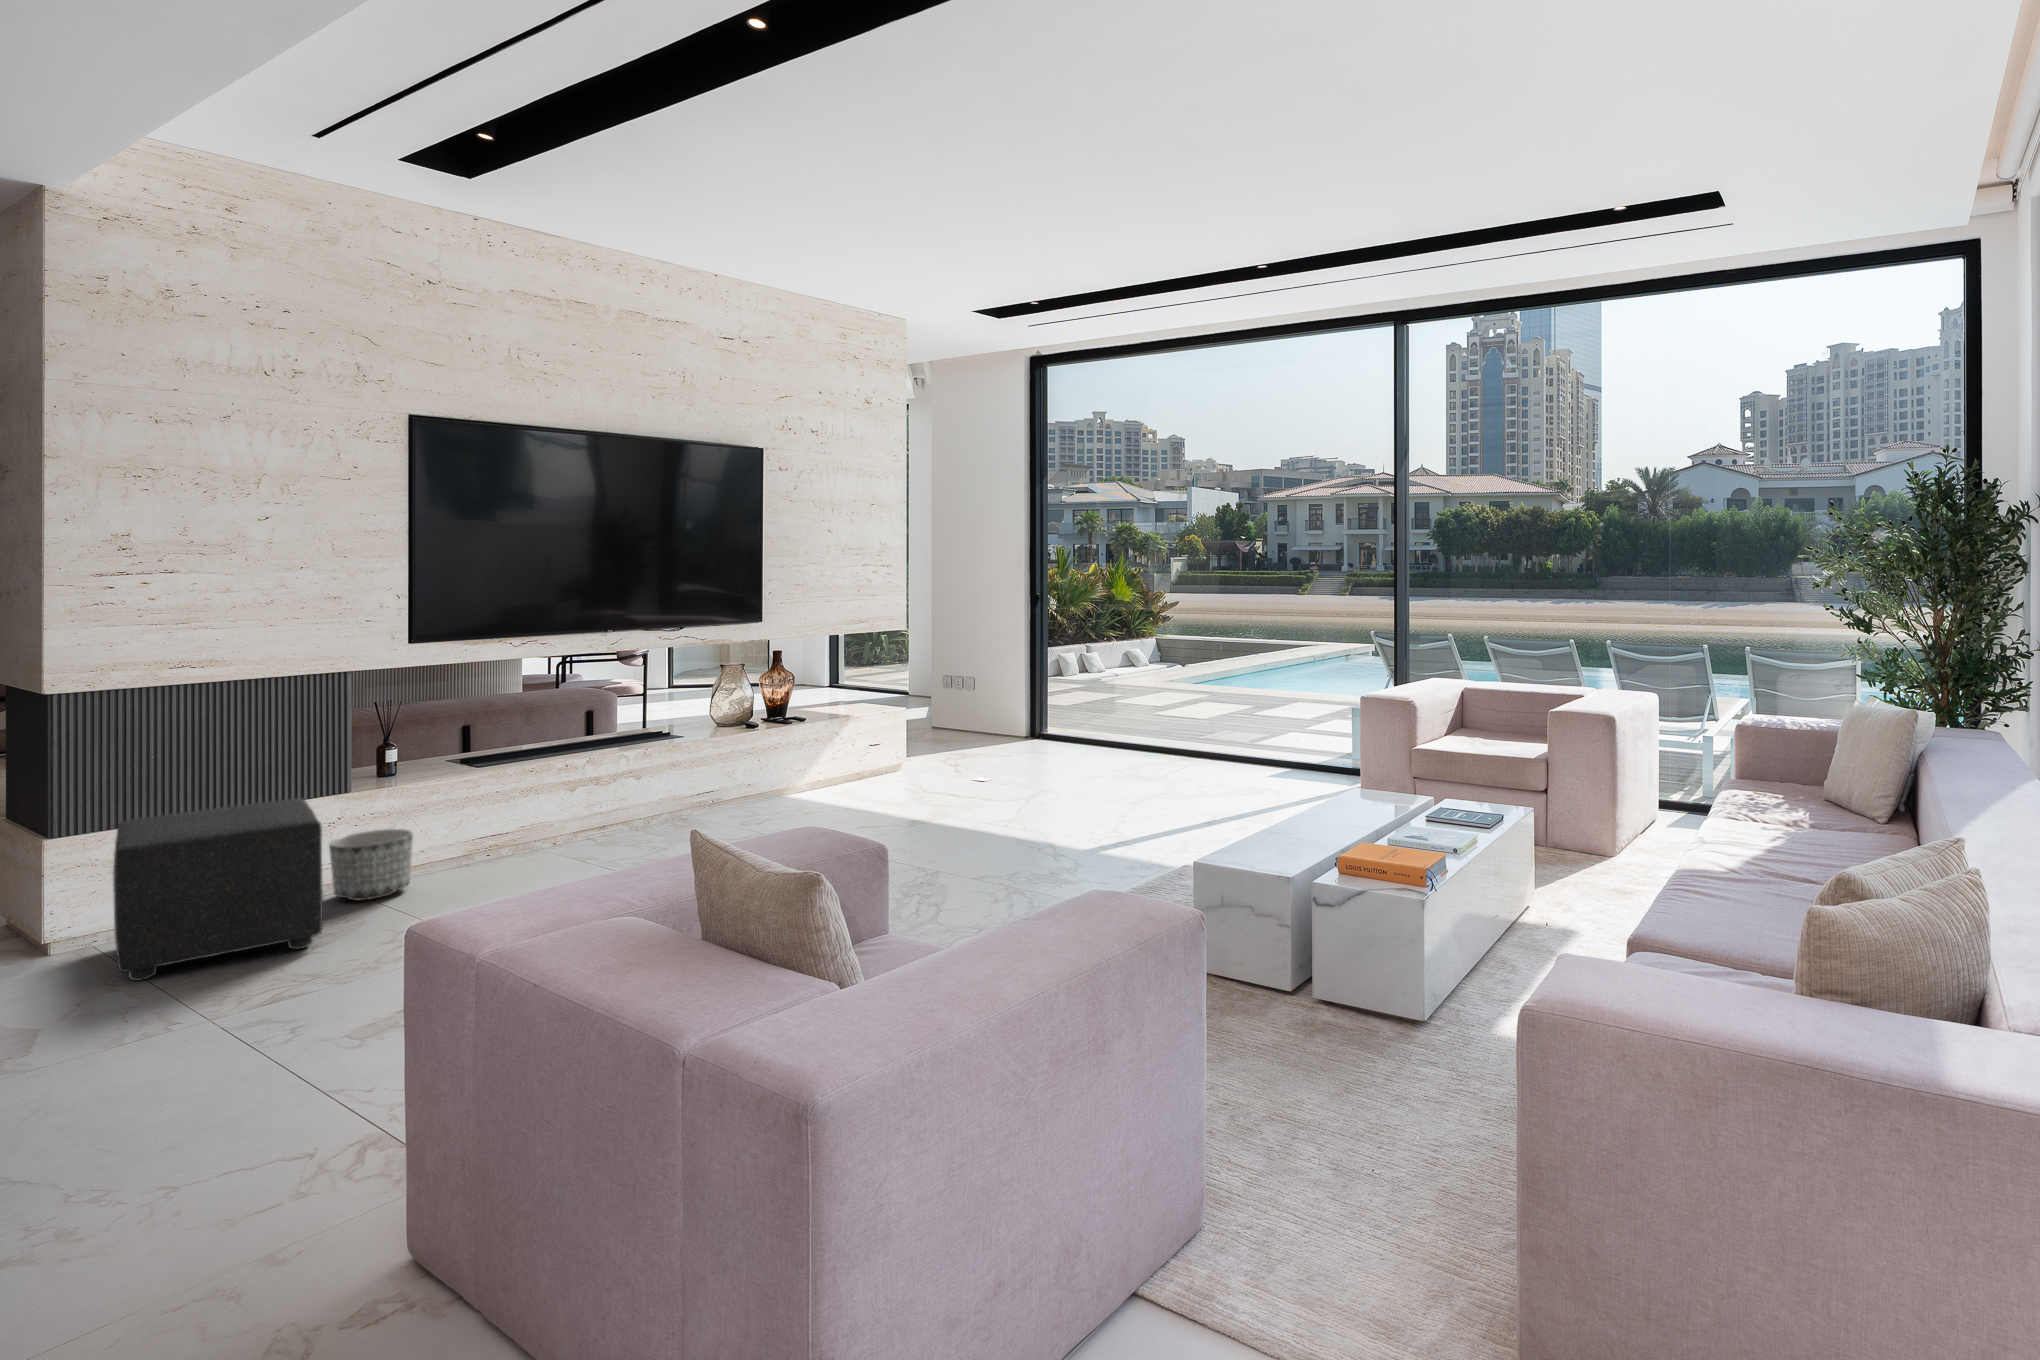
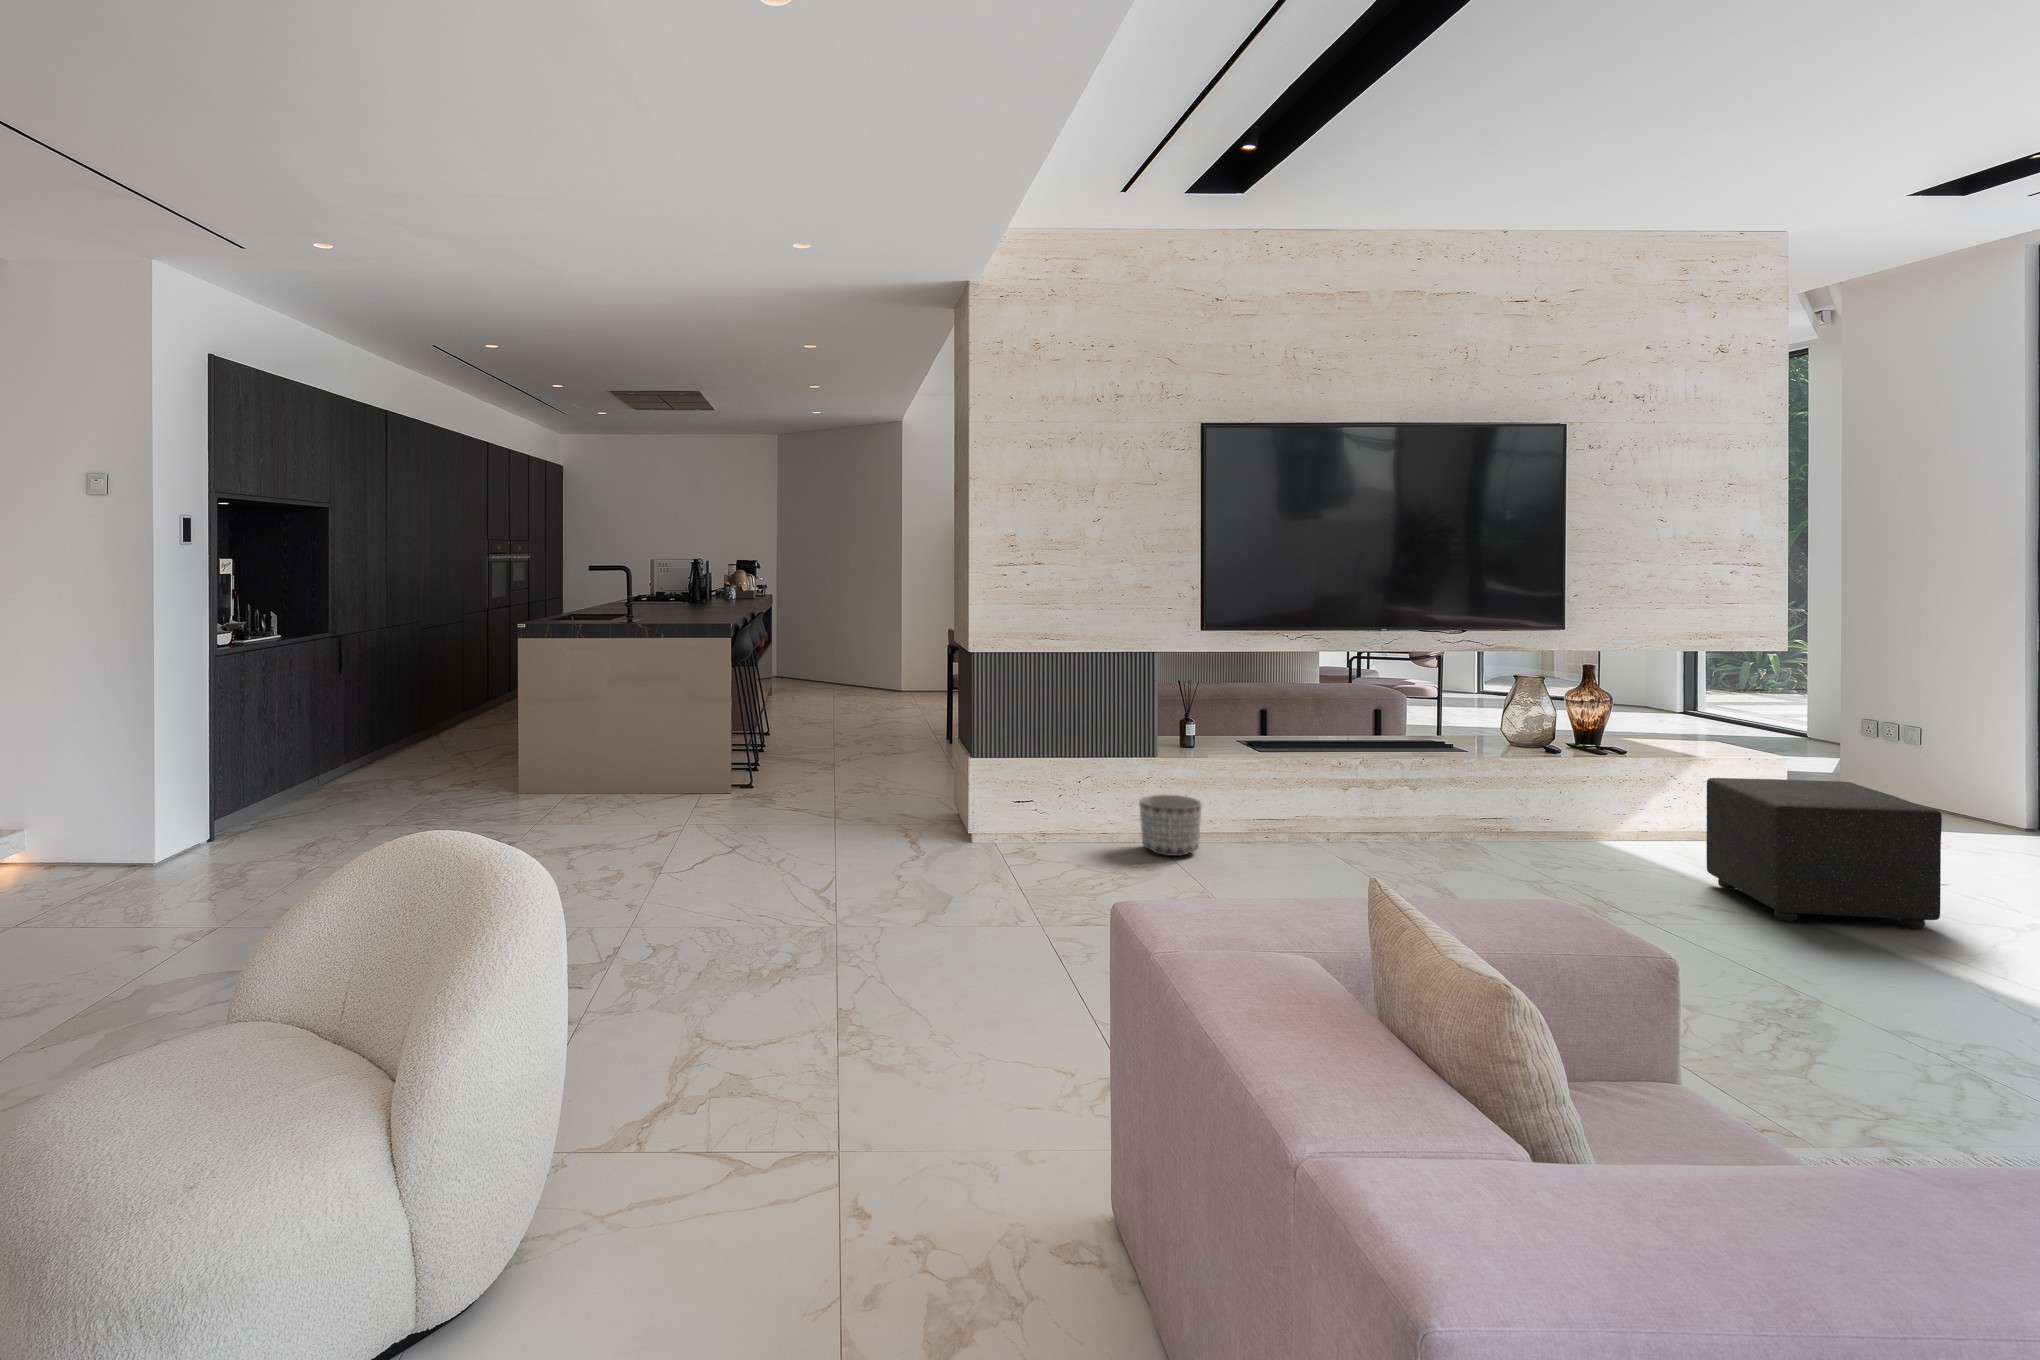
ottoman: present [113,798,323,981] -> present [1707,778,1942,929]

